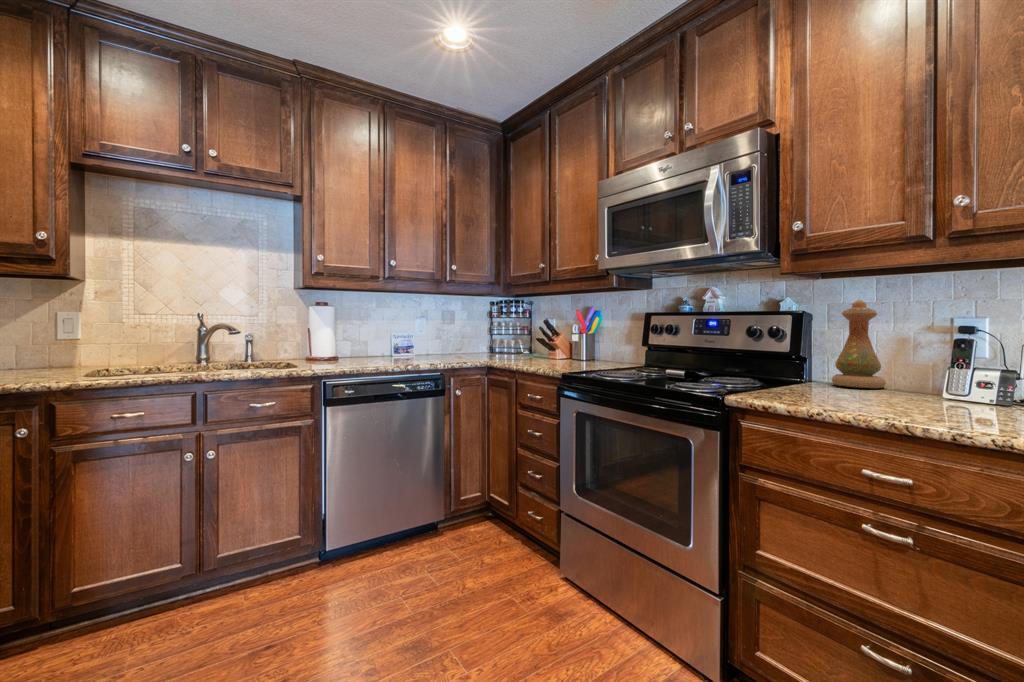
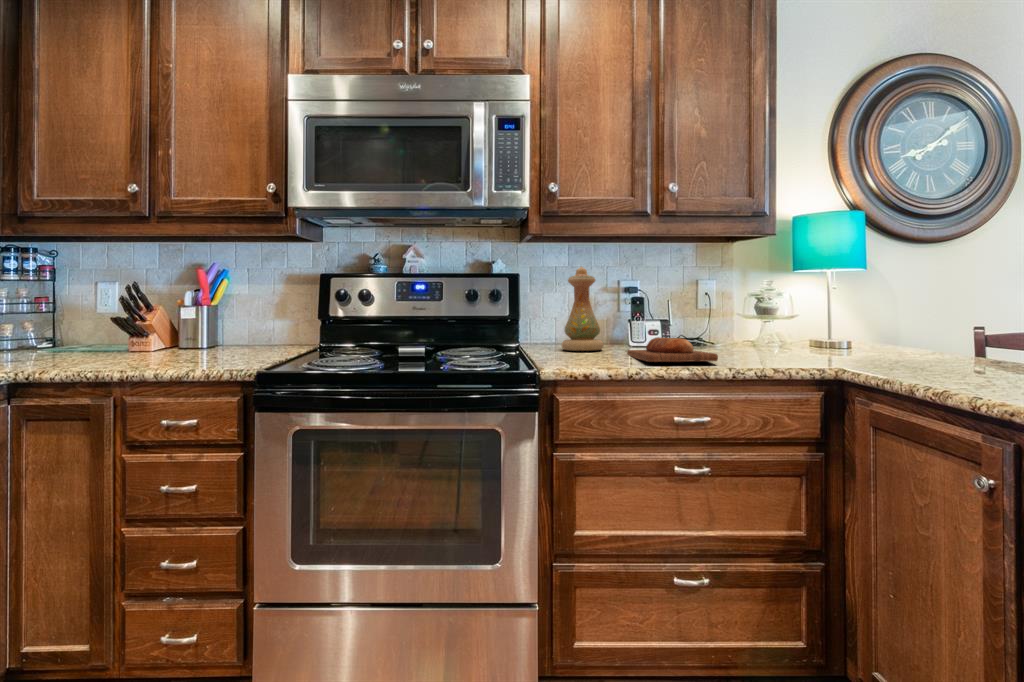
bread loaf: none [848,380,986,414] -> present [627,337,718,362]

